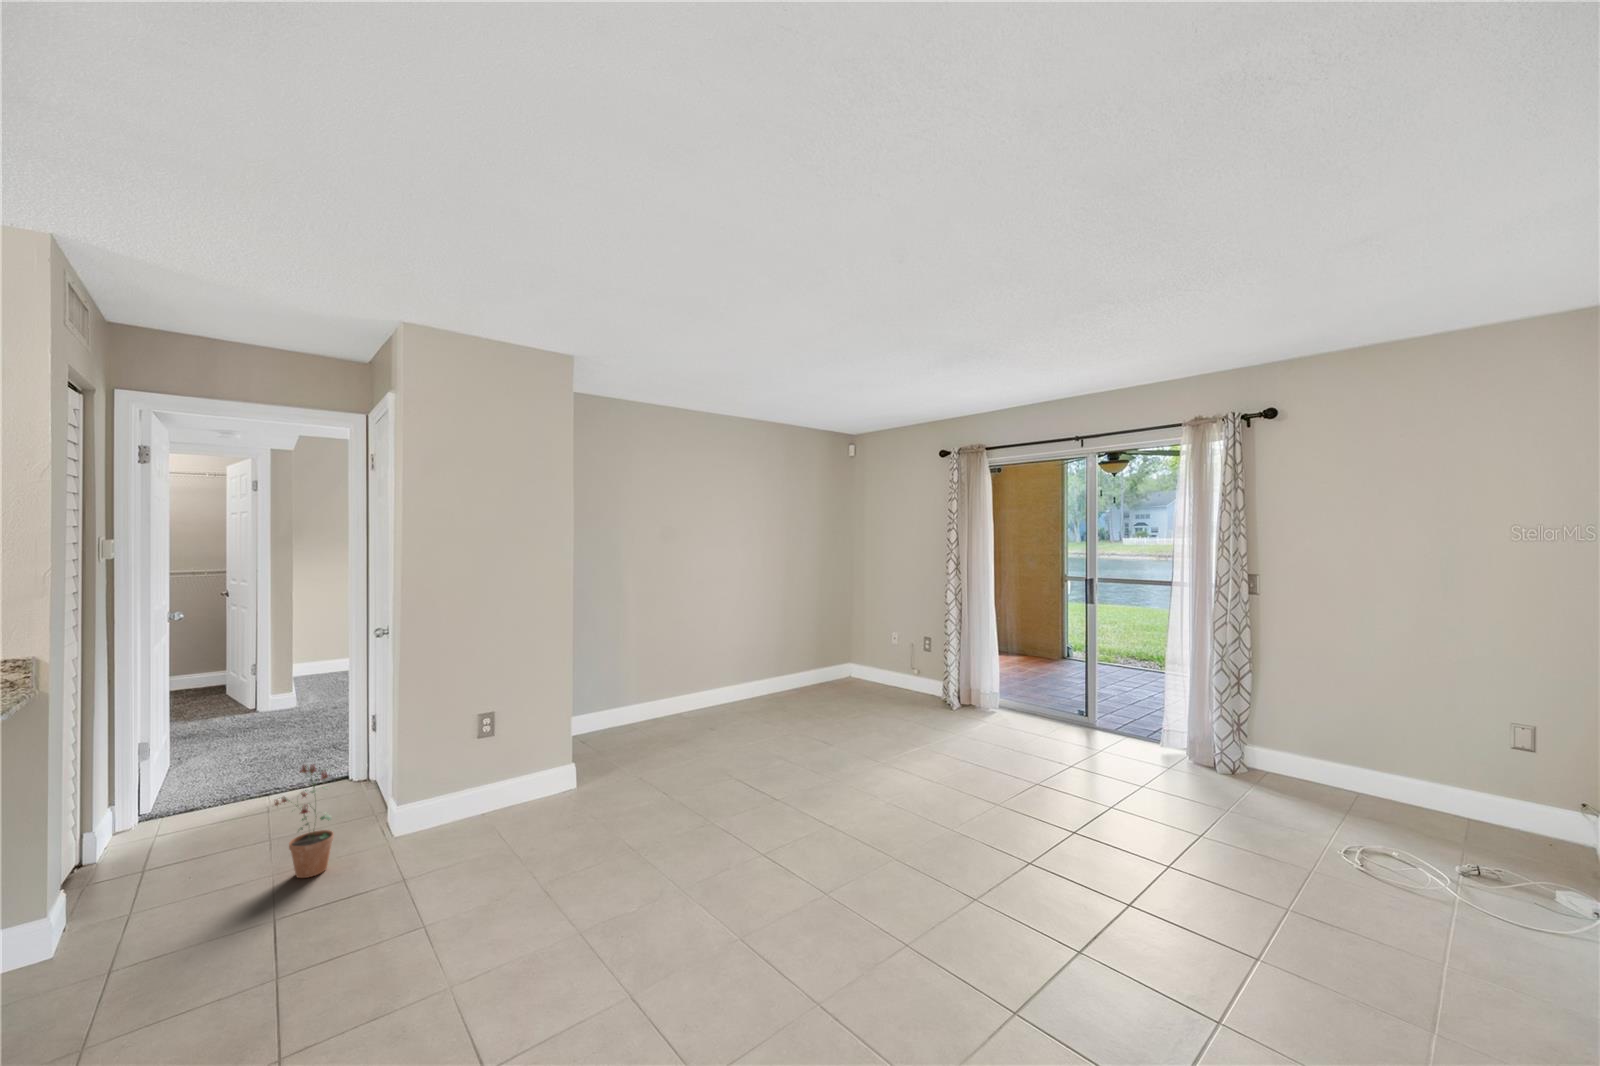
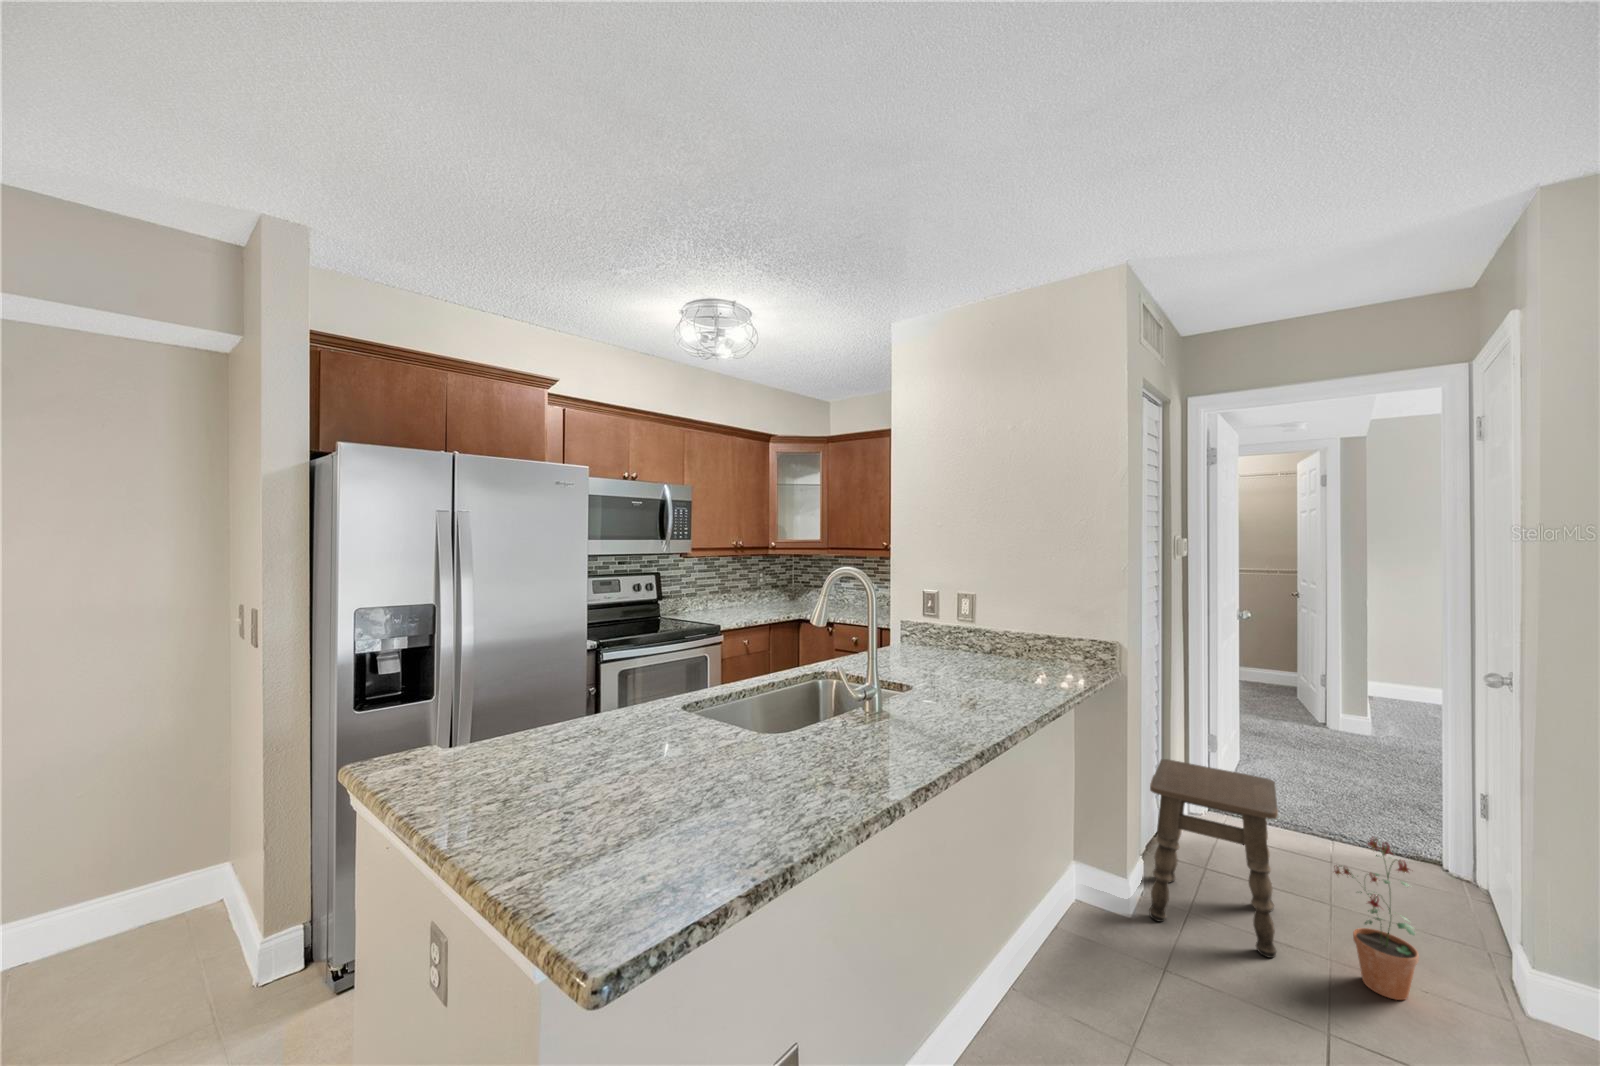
side table: none [77,755,227,946] -> present [1149,759,1278,958]

